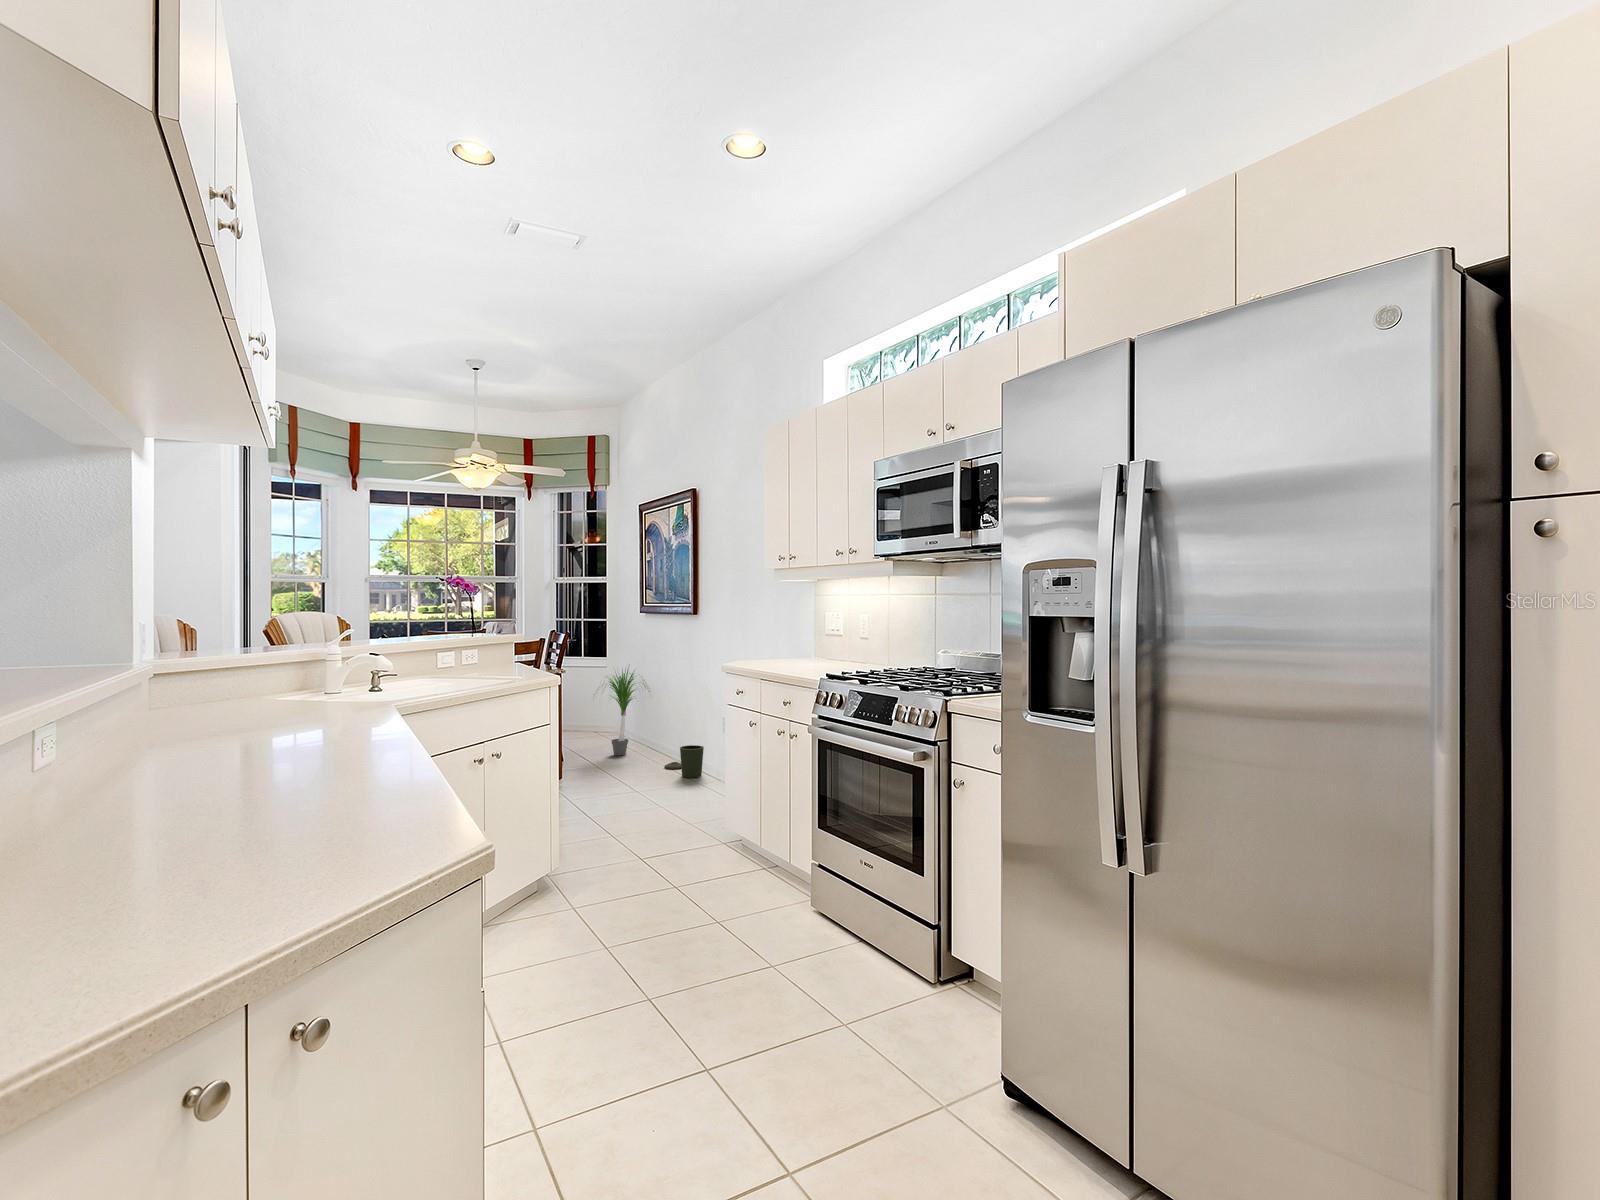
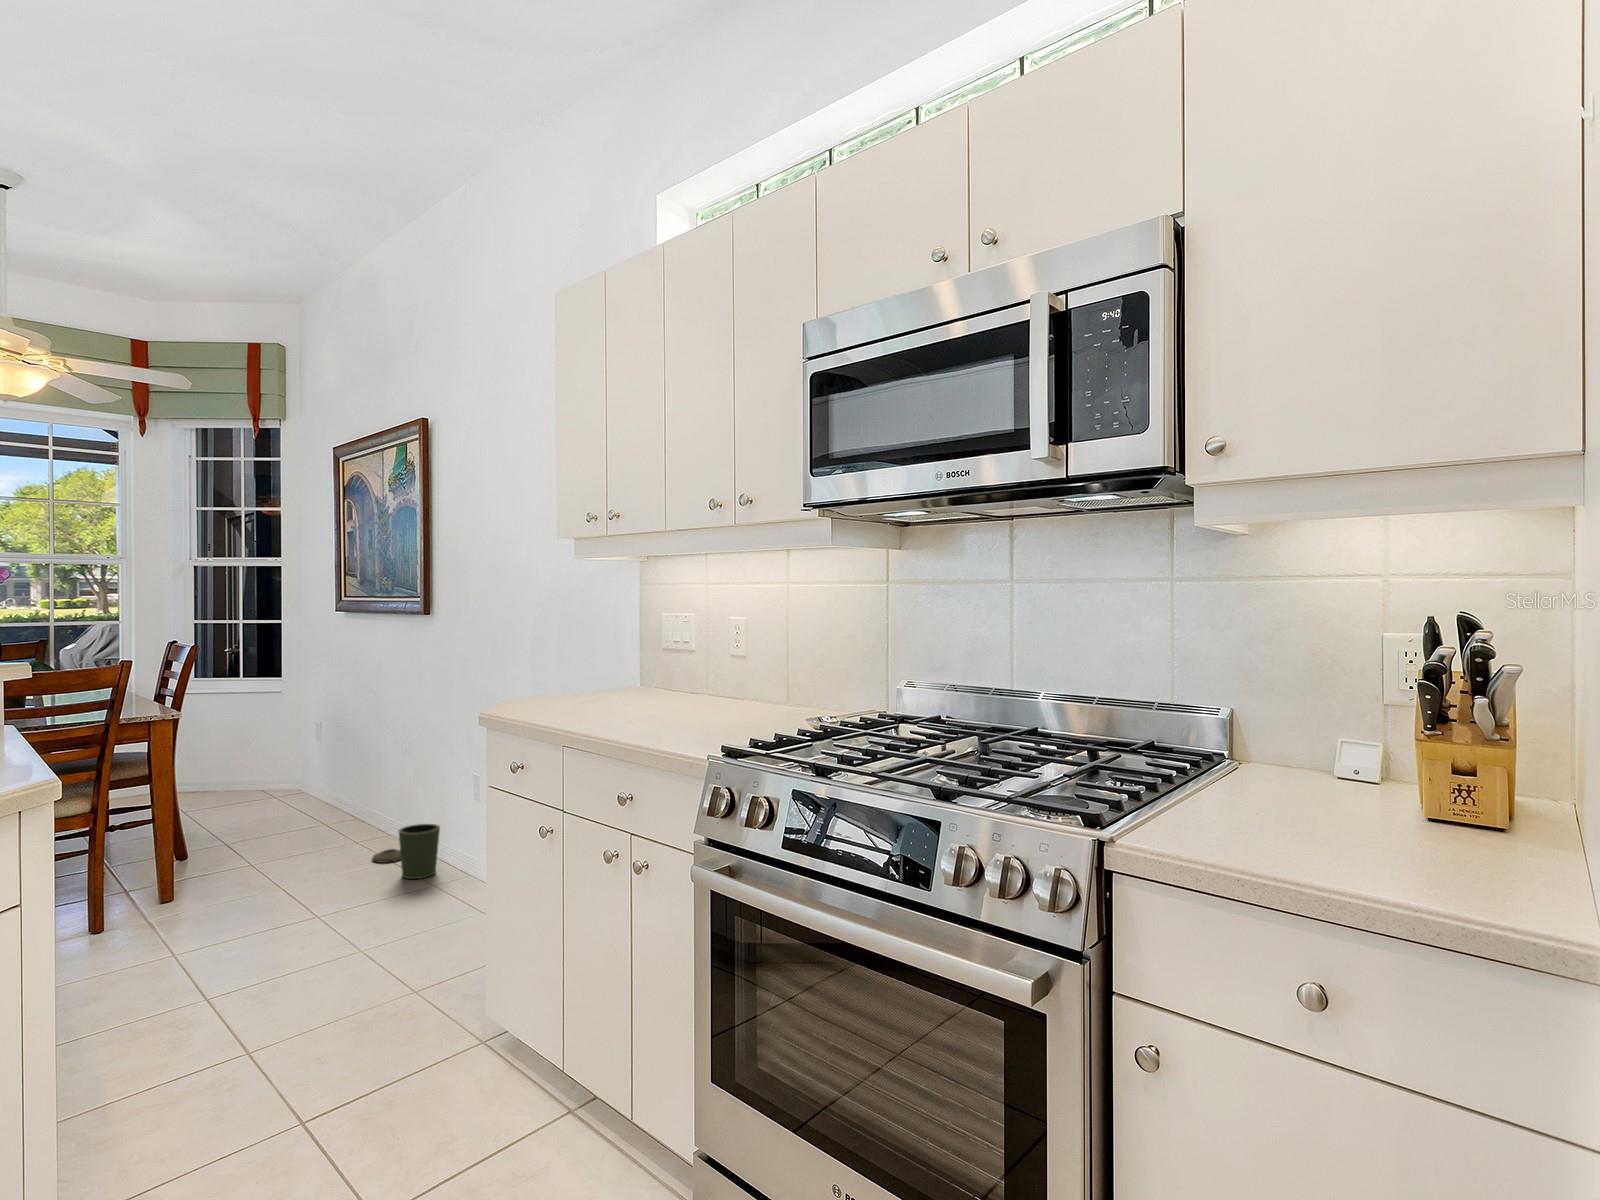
potted plant: present [609,668,646,755] -> none [243,685,358,839]

